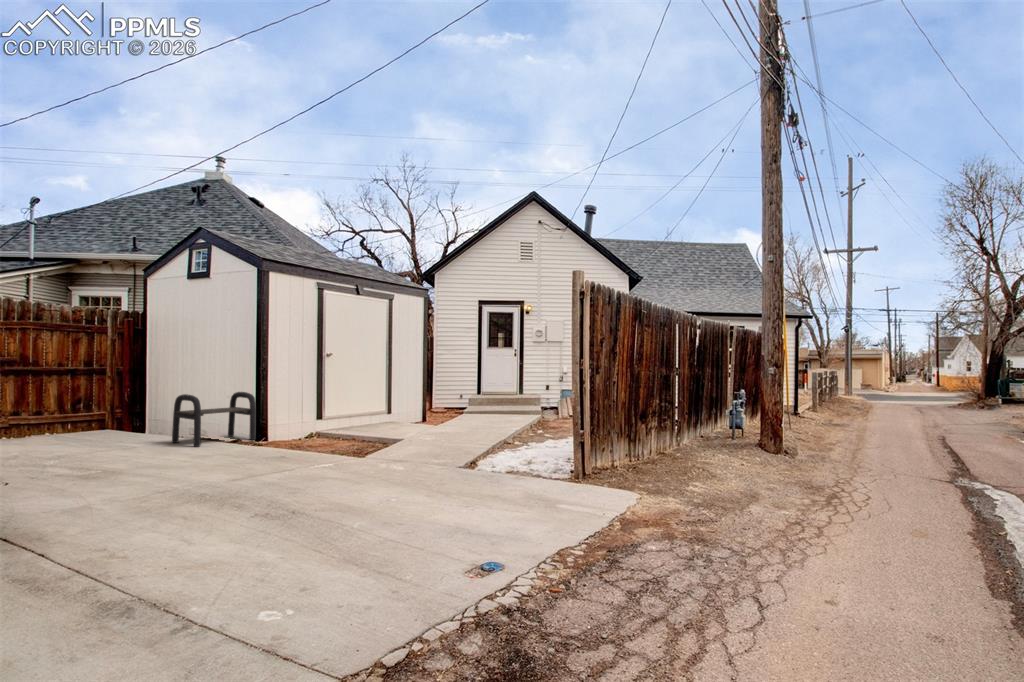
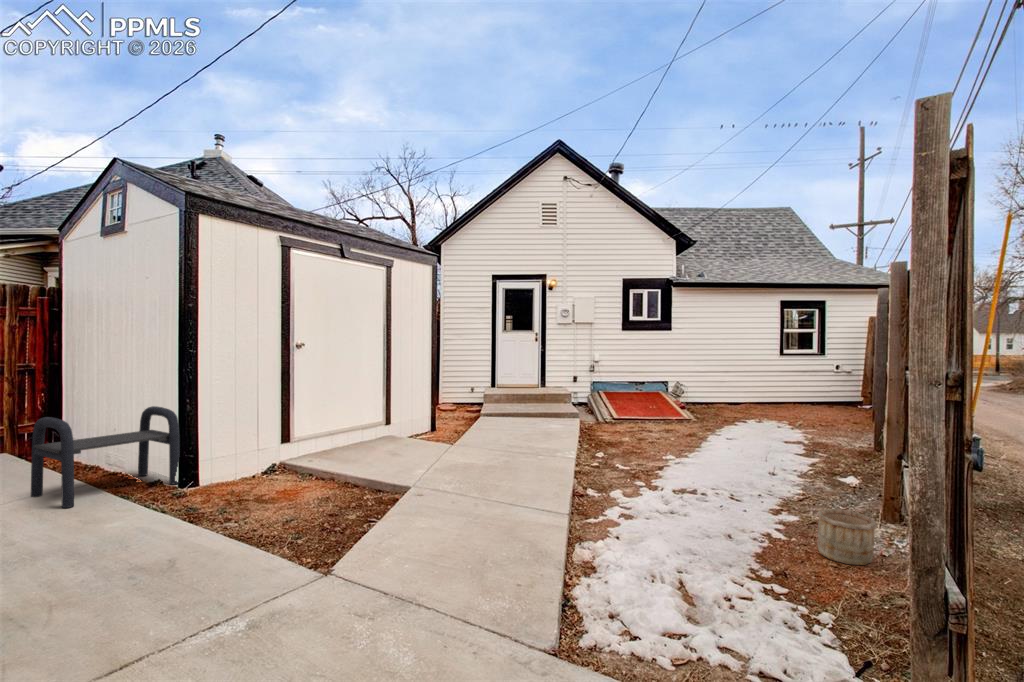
wooden bucket: none [627,446,658,474] -> present [817,509,877,565]

